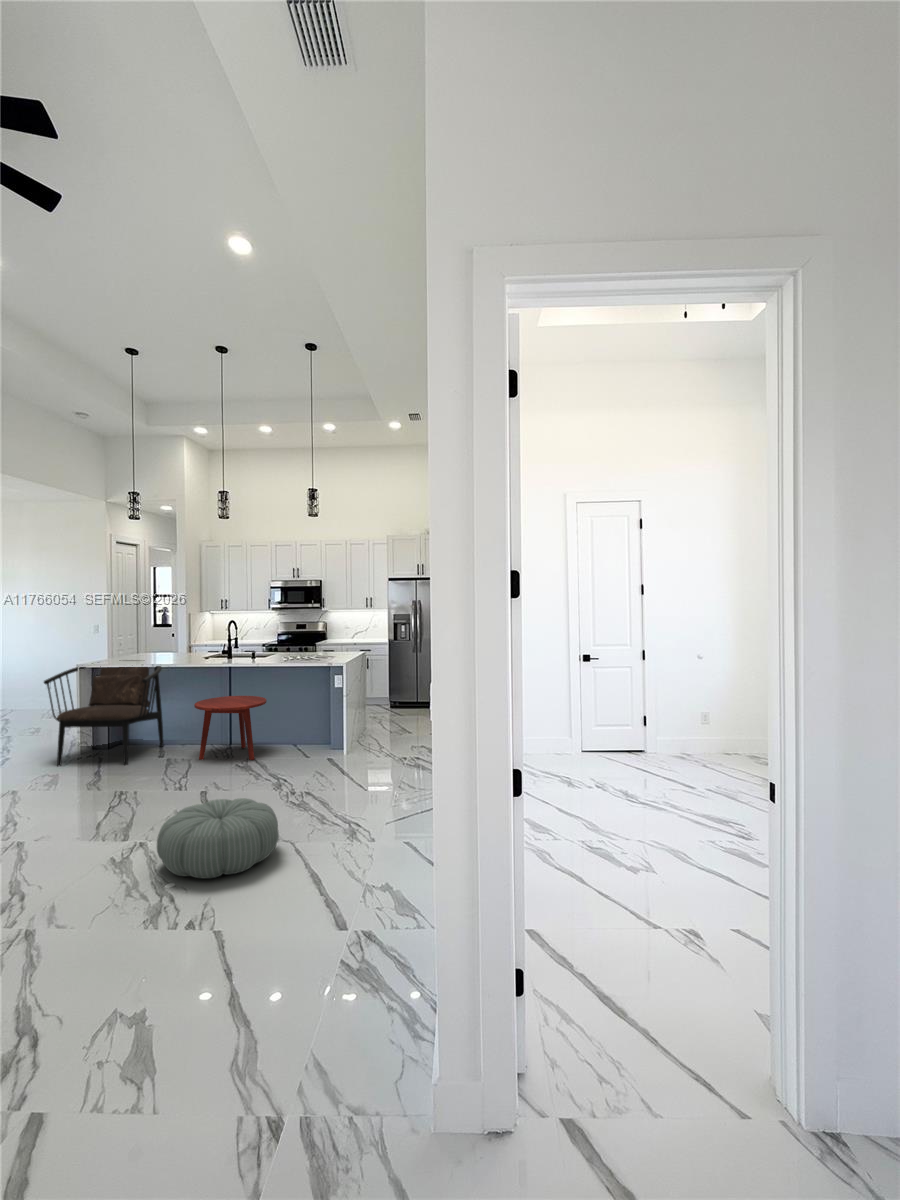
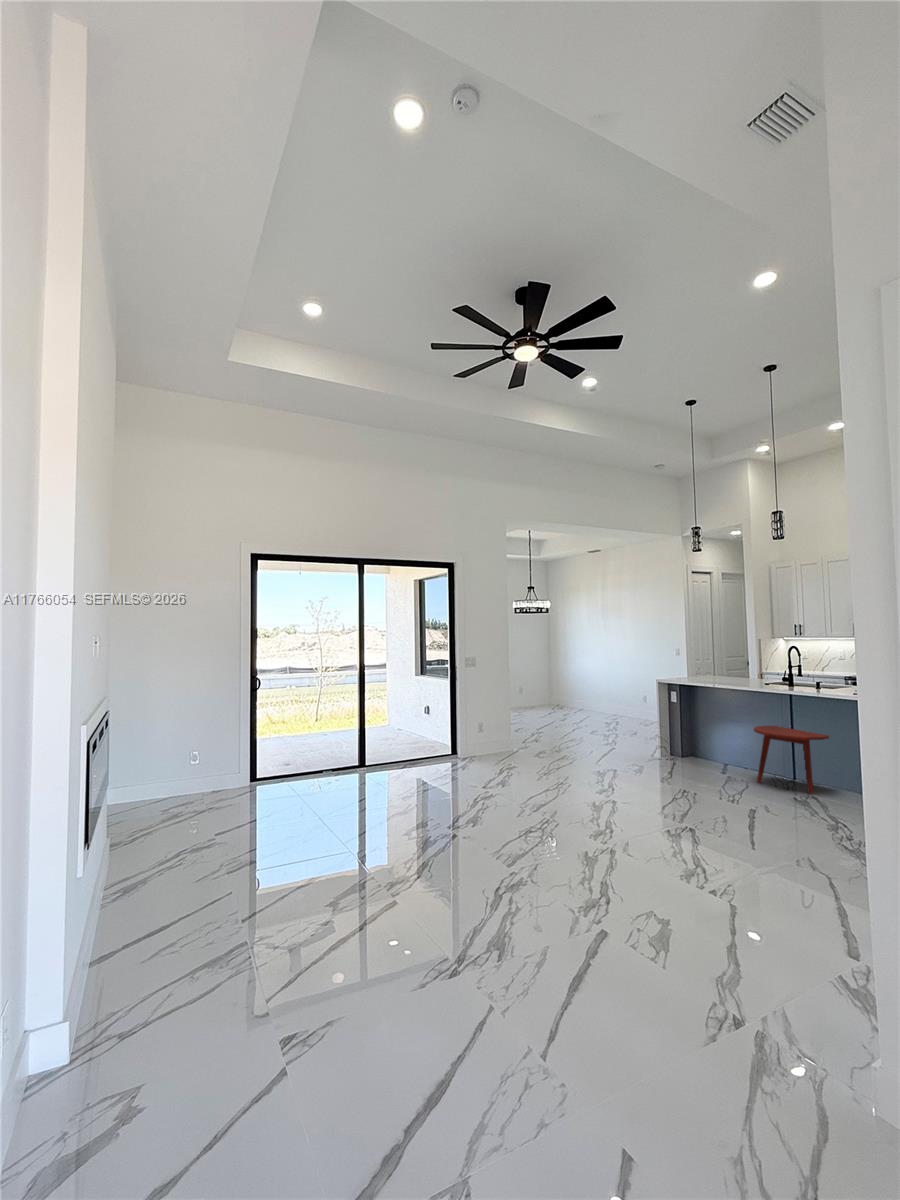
armchair: present [44,660,163,766] -> none [631,680,726,773]
pouf: present [157,798,279,879] -> none [700,805,812,871]

